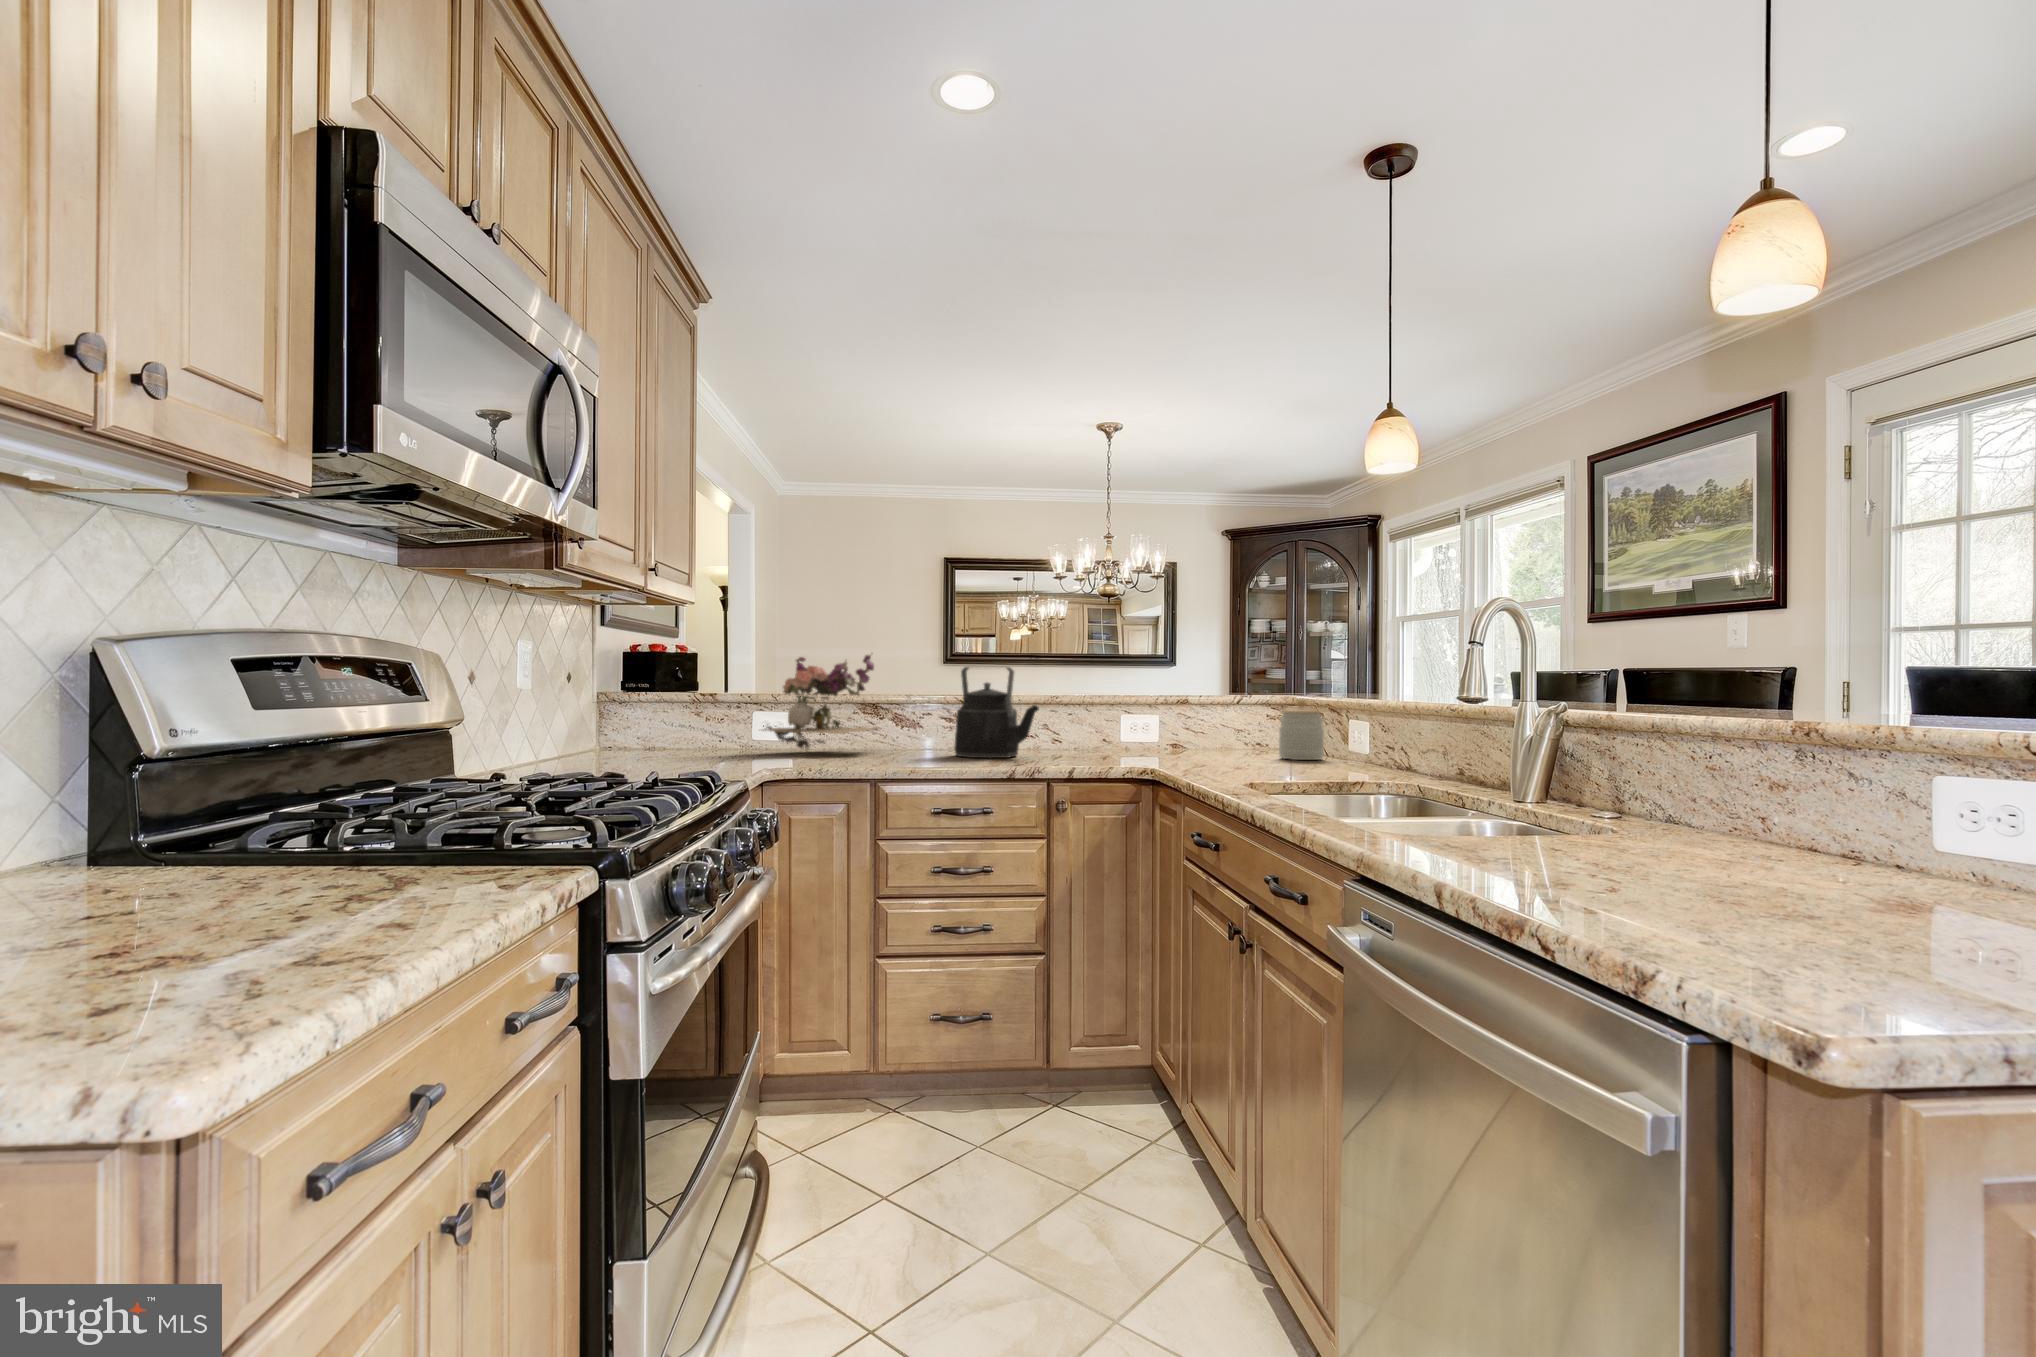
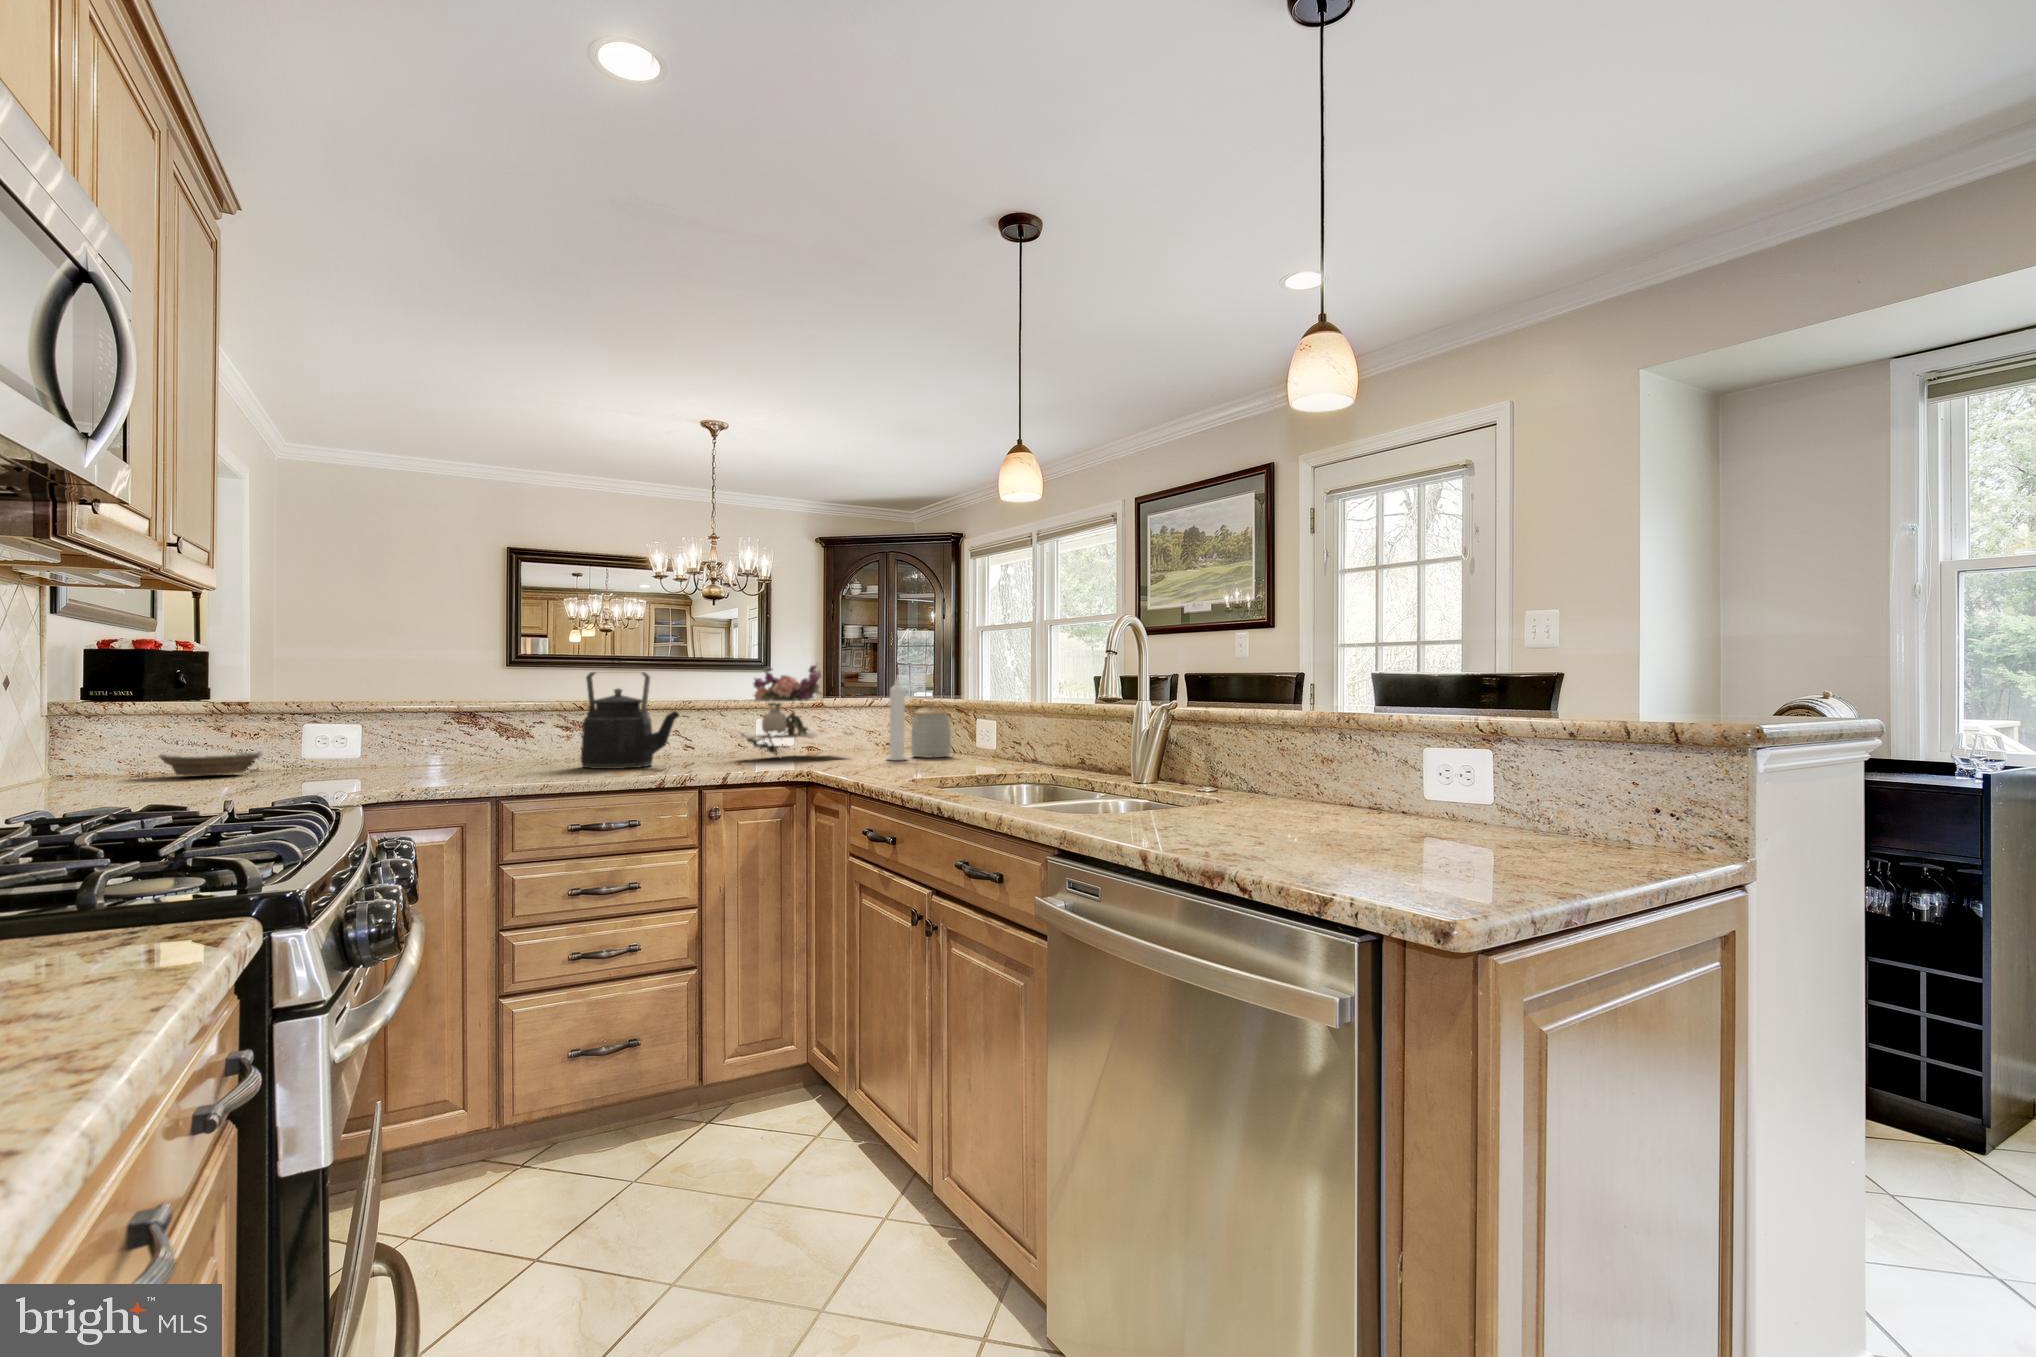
flower arrangement: present [761,655,878,752] -> present [741,665,851,757]
candle: none [1247,673,1272,762] -> present [886,679,908,760]
bowl: none [651,731,720,751] -> present [159,751,262,775]

